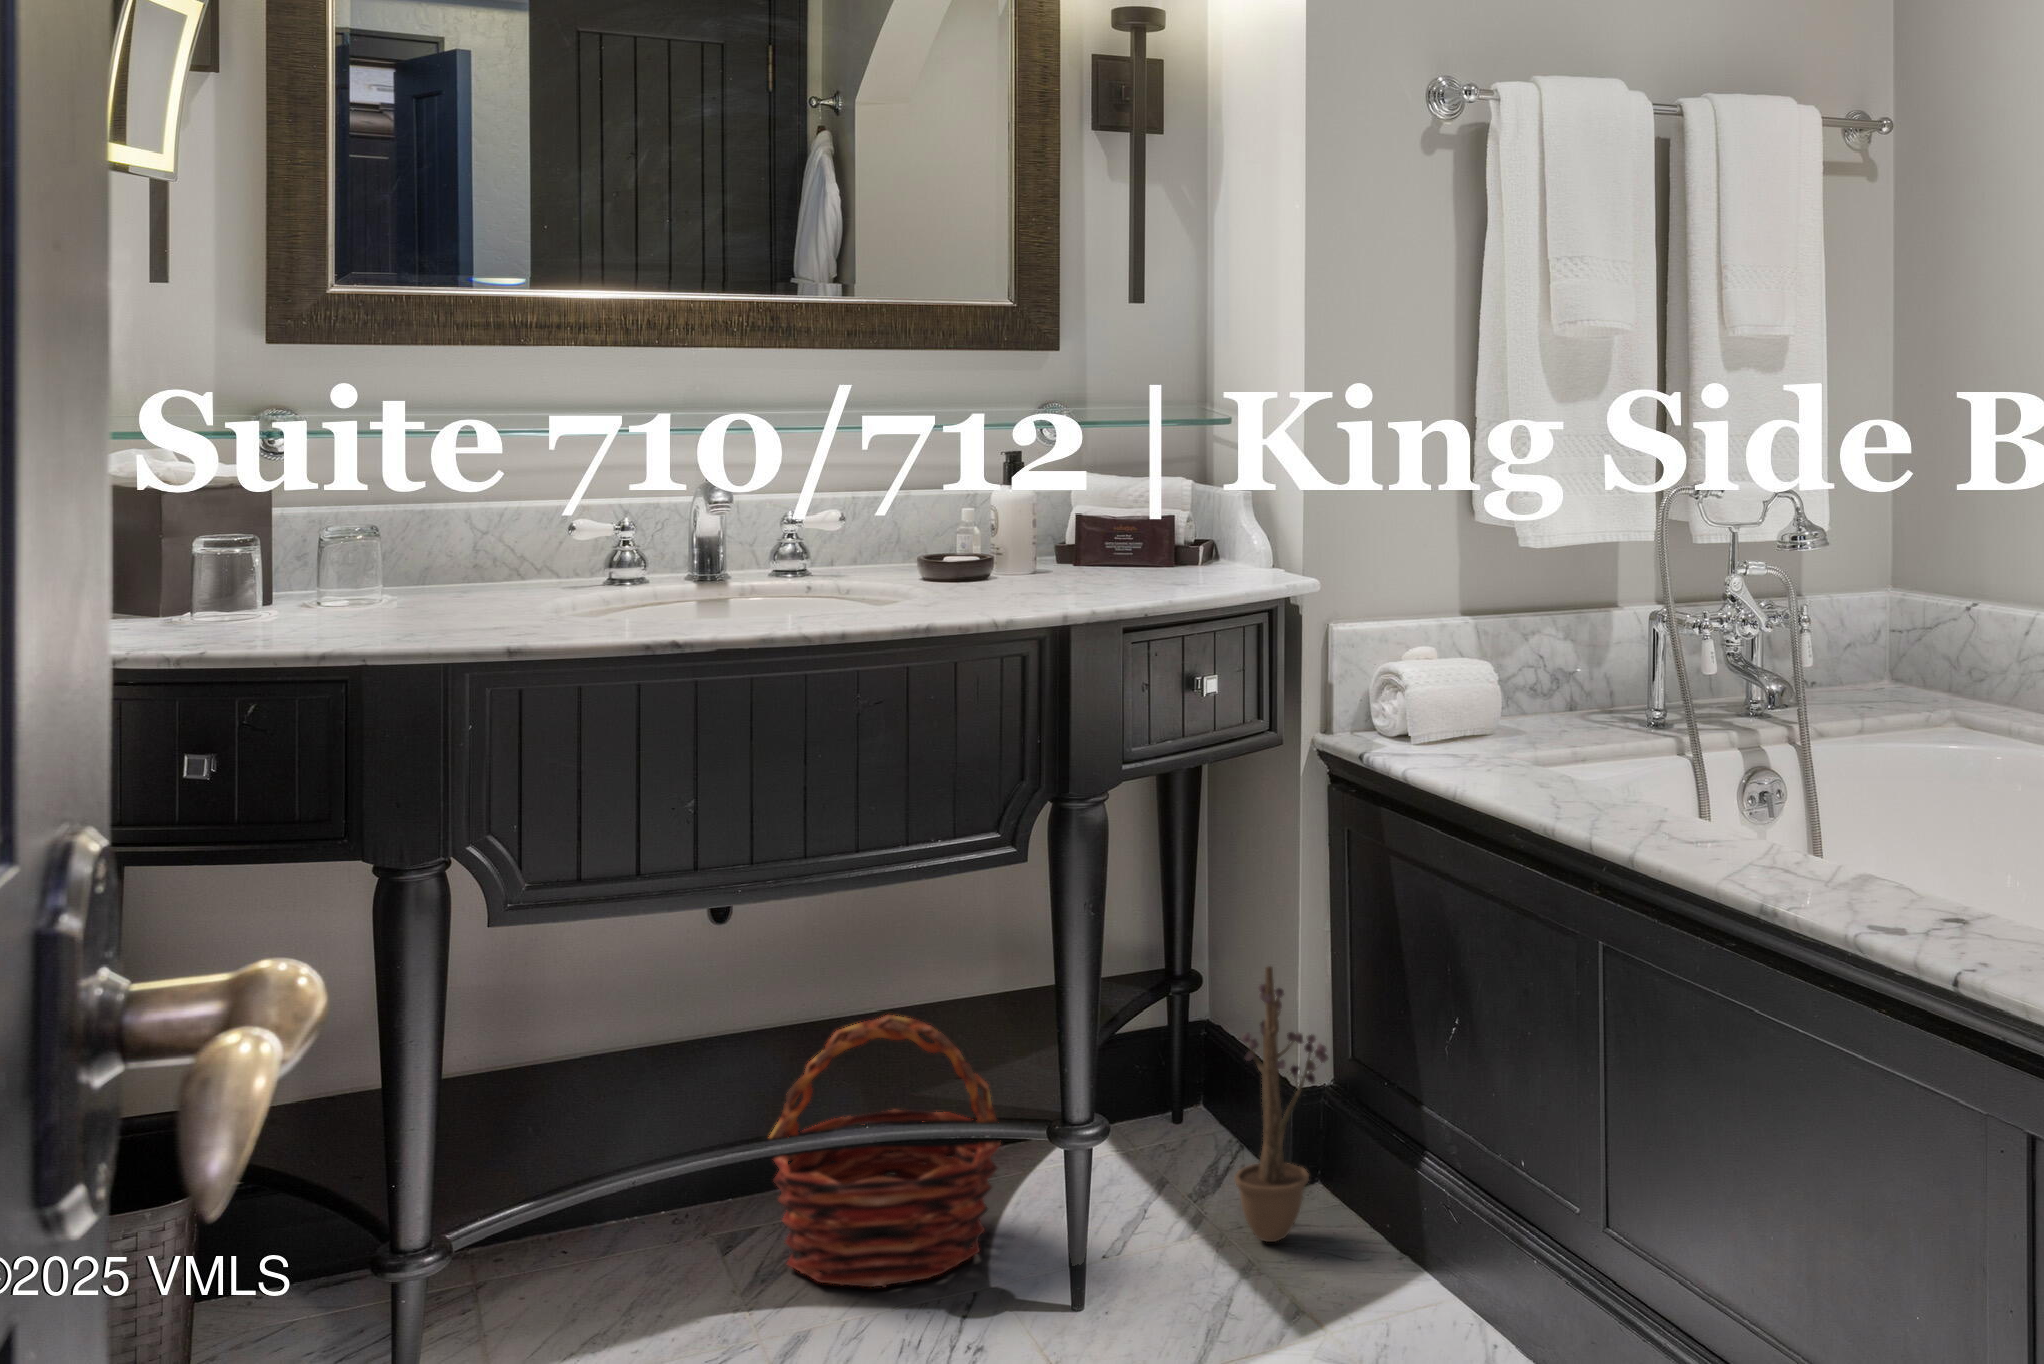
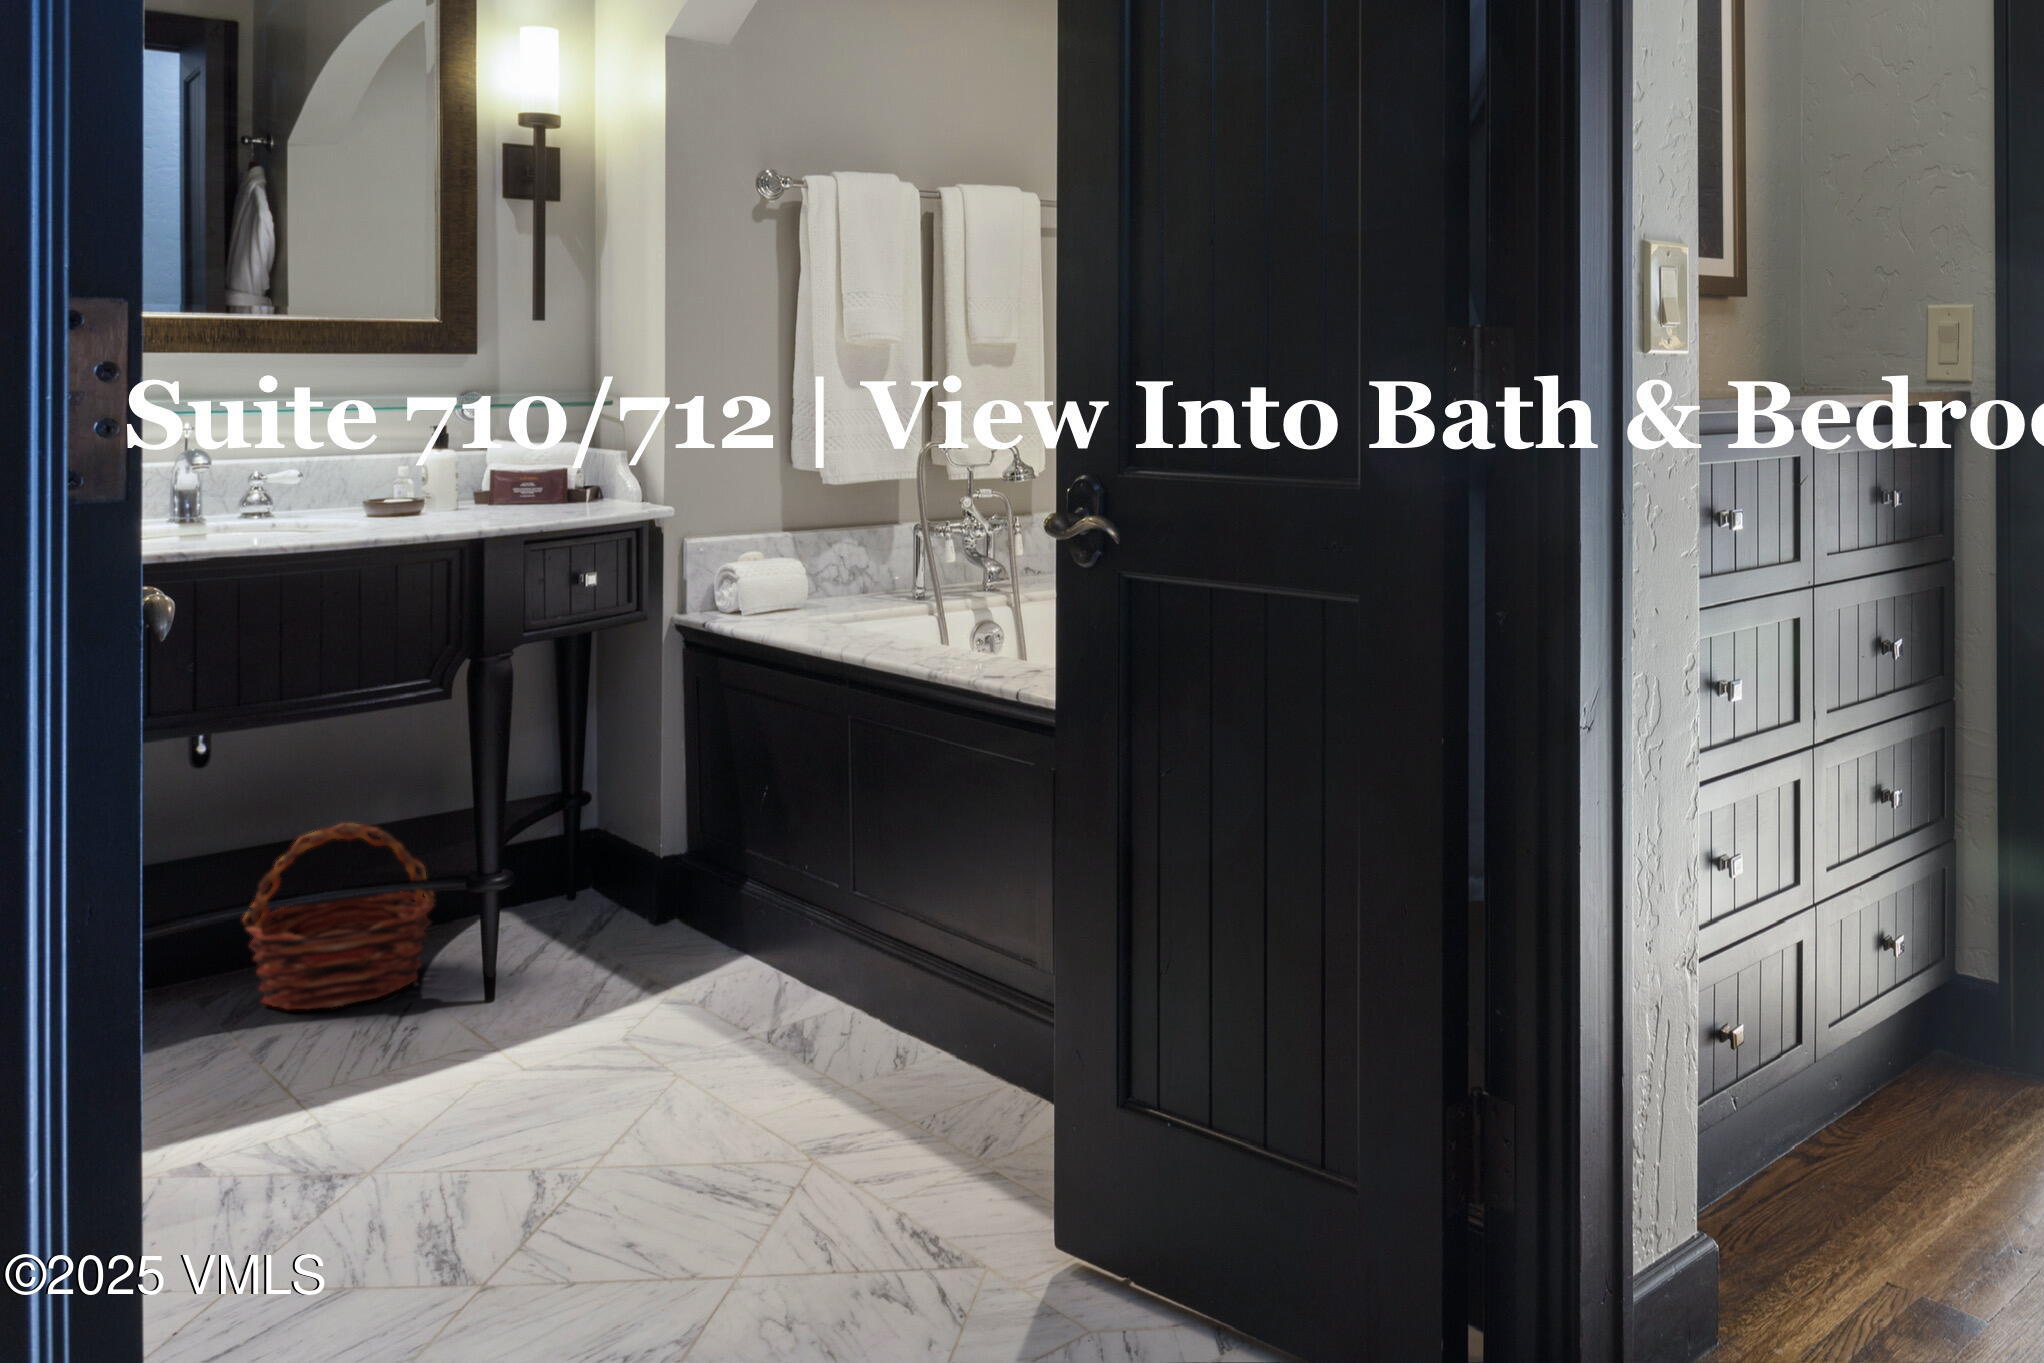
decorative plant: present [1234,966,1328,1242] -> none [614,769,683,951]

